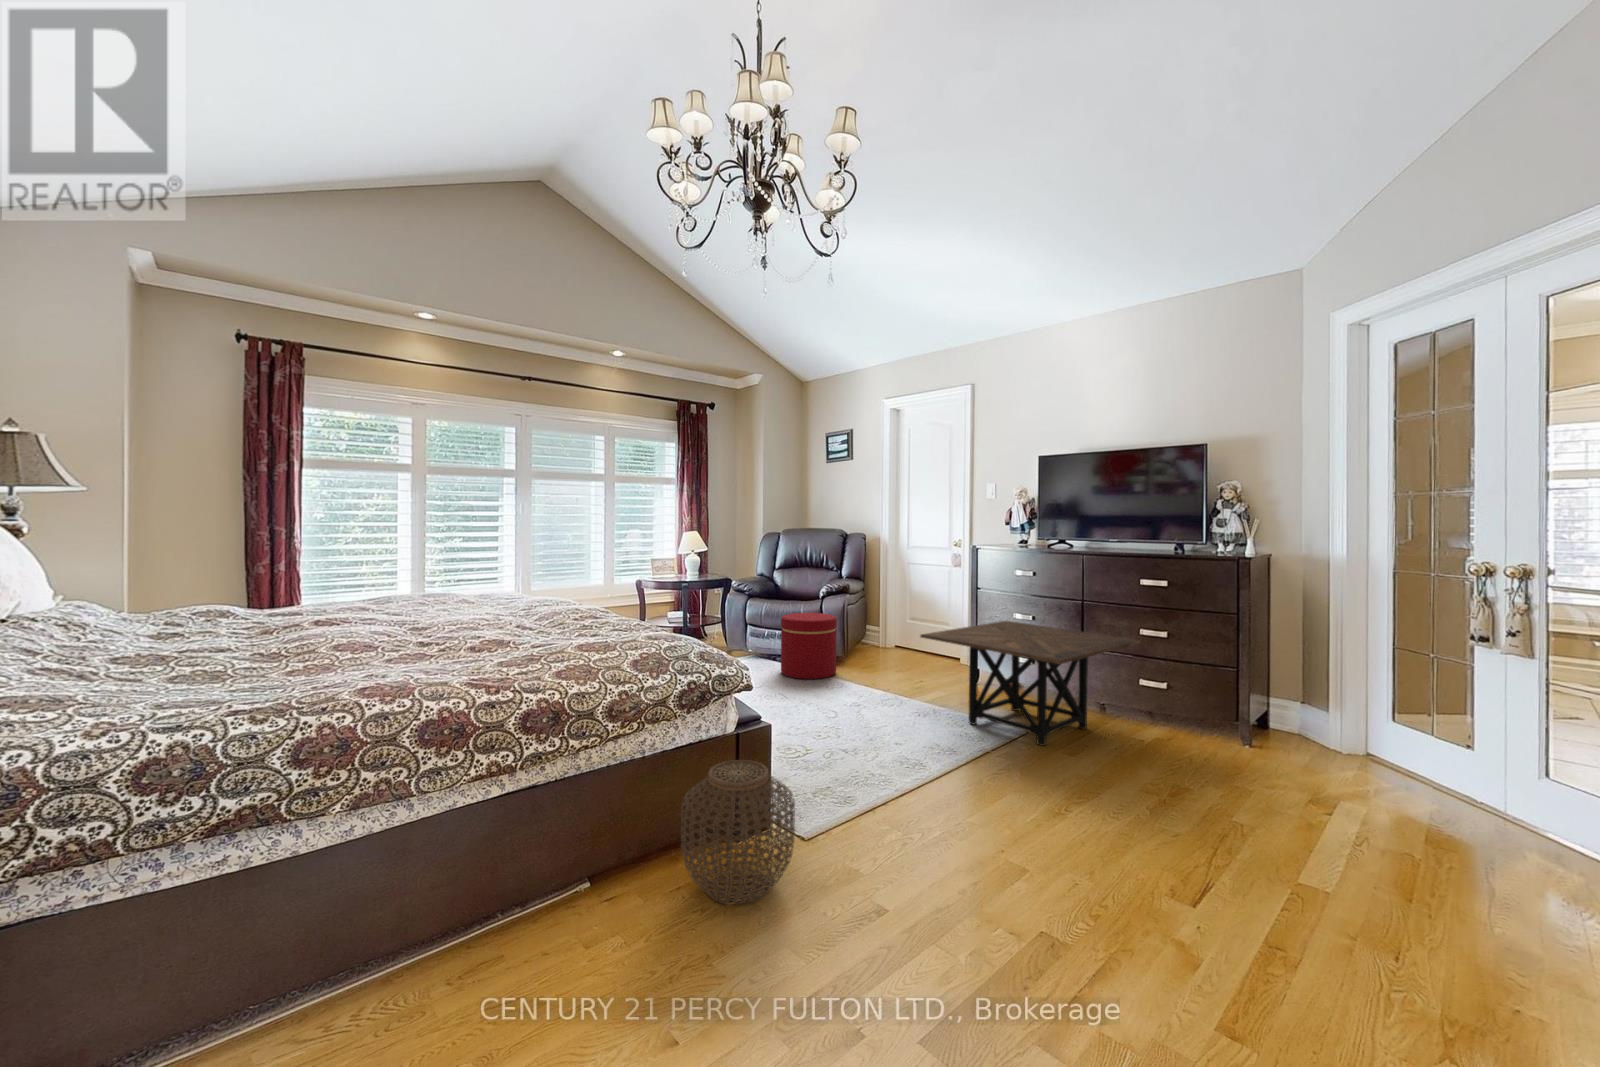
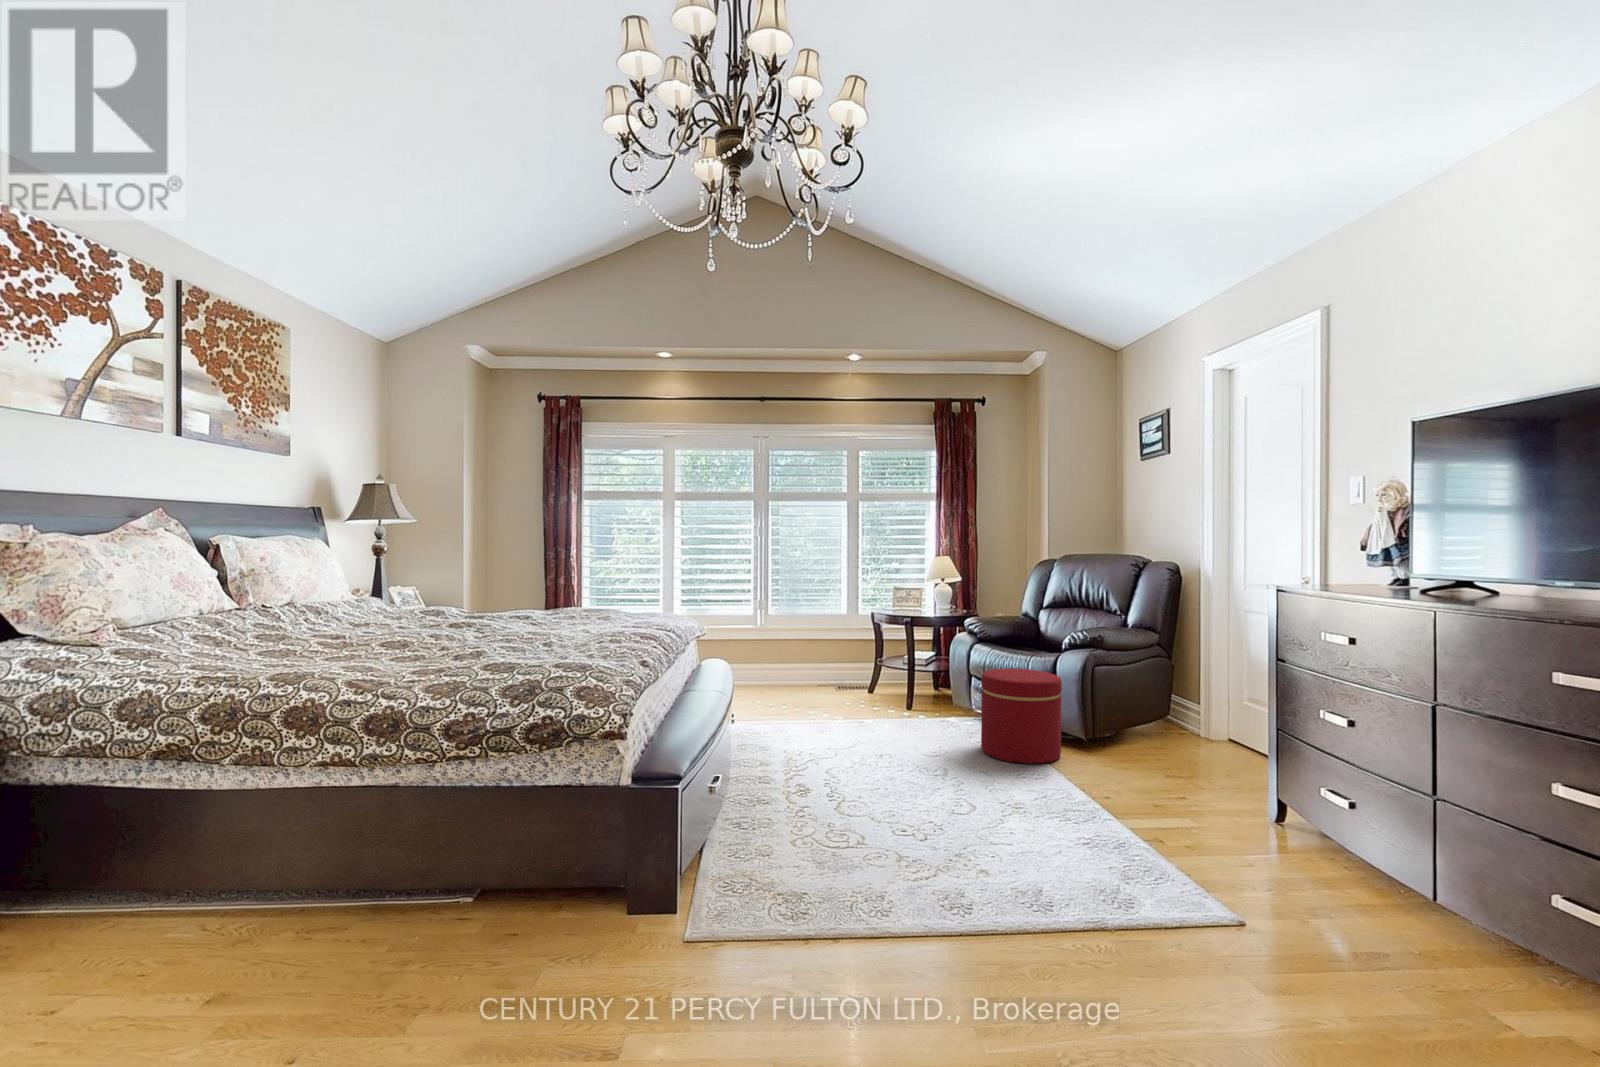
side table: present [920,621,1140,746] -> none [1058,719,1502,958]
woven basket: present [681,760,795,904] -> none [463,811,599,975]

